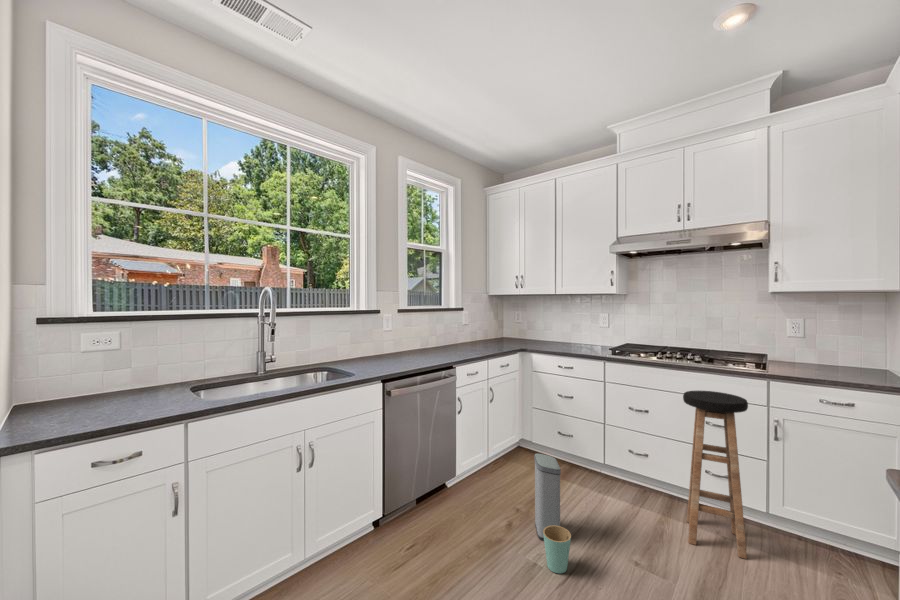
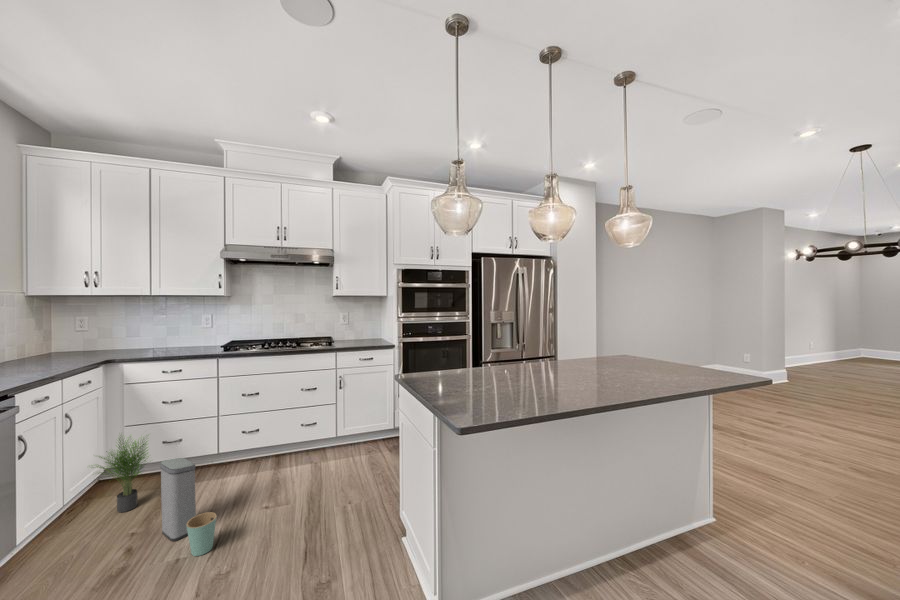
bar stool: present [683,391,748,559] -> none [290,365,331,476]
potted plant: none [497,414,544,487] -> present [97,437,149,512]

